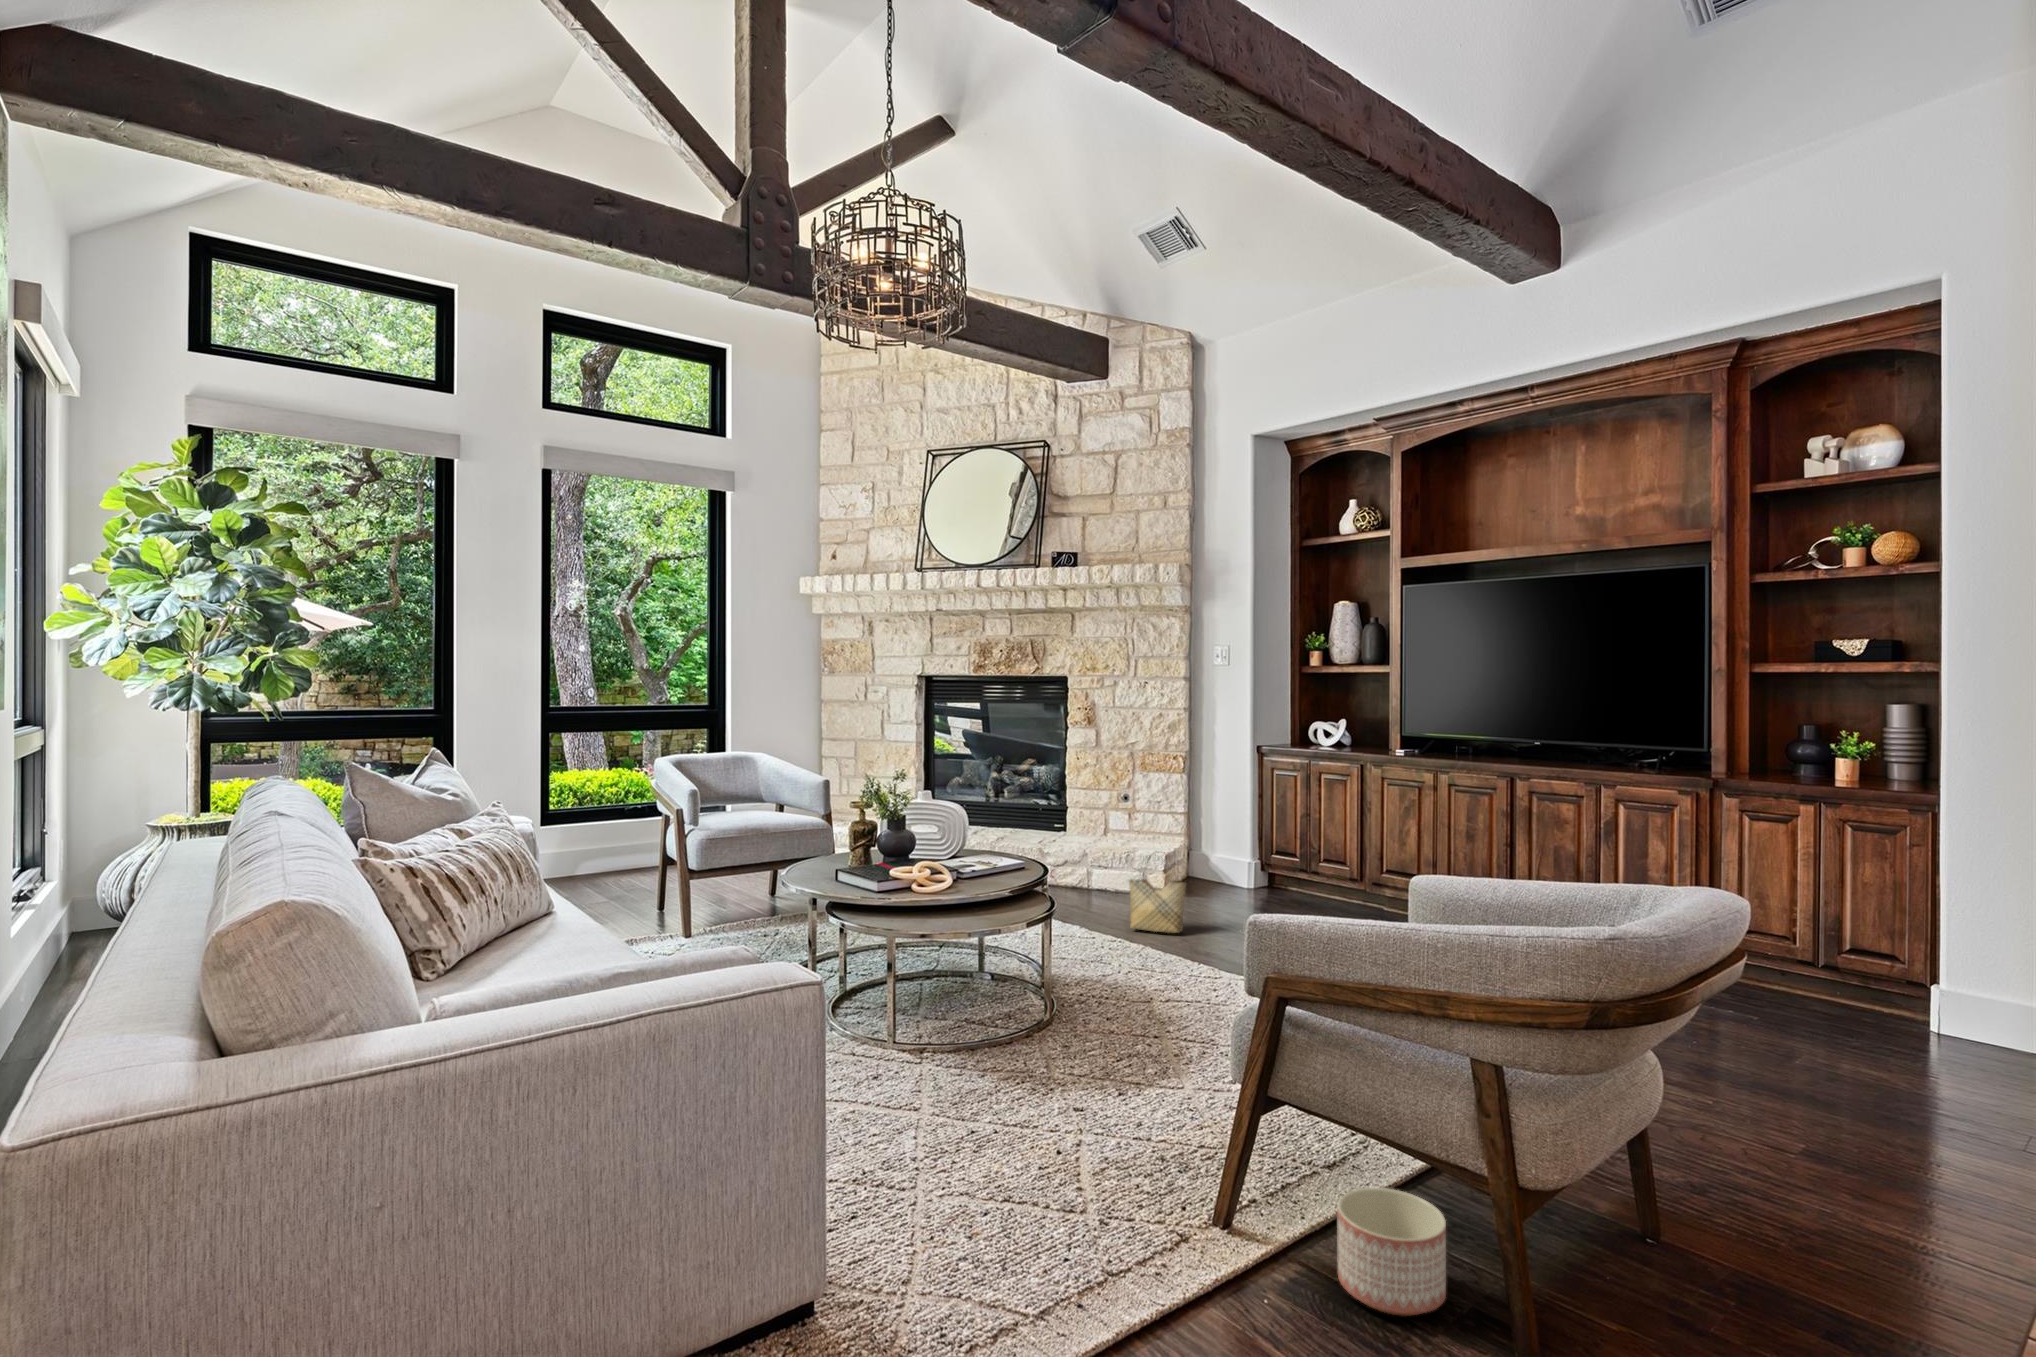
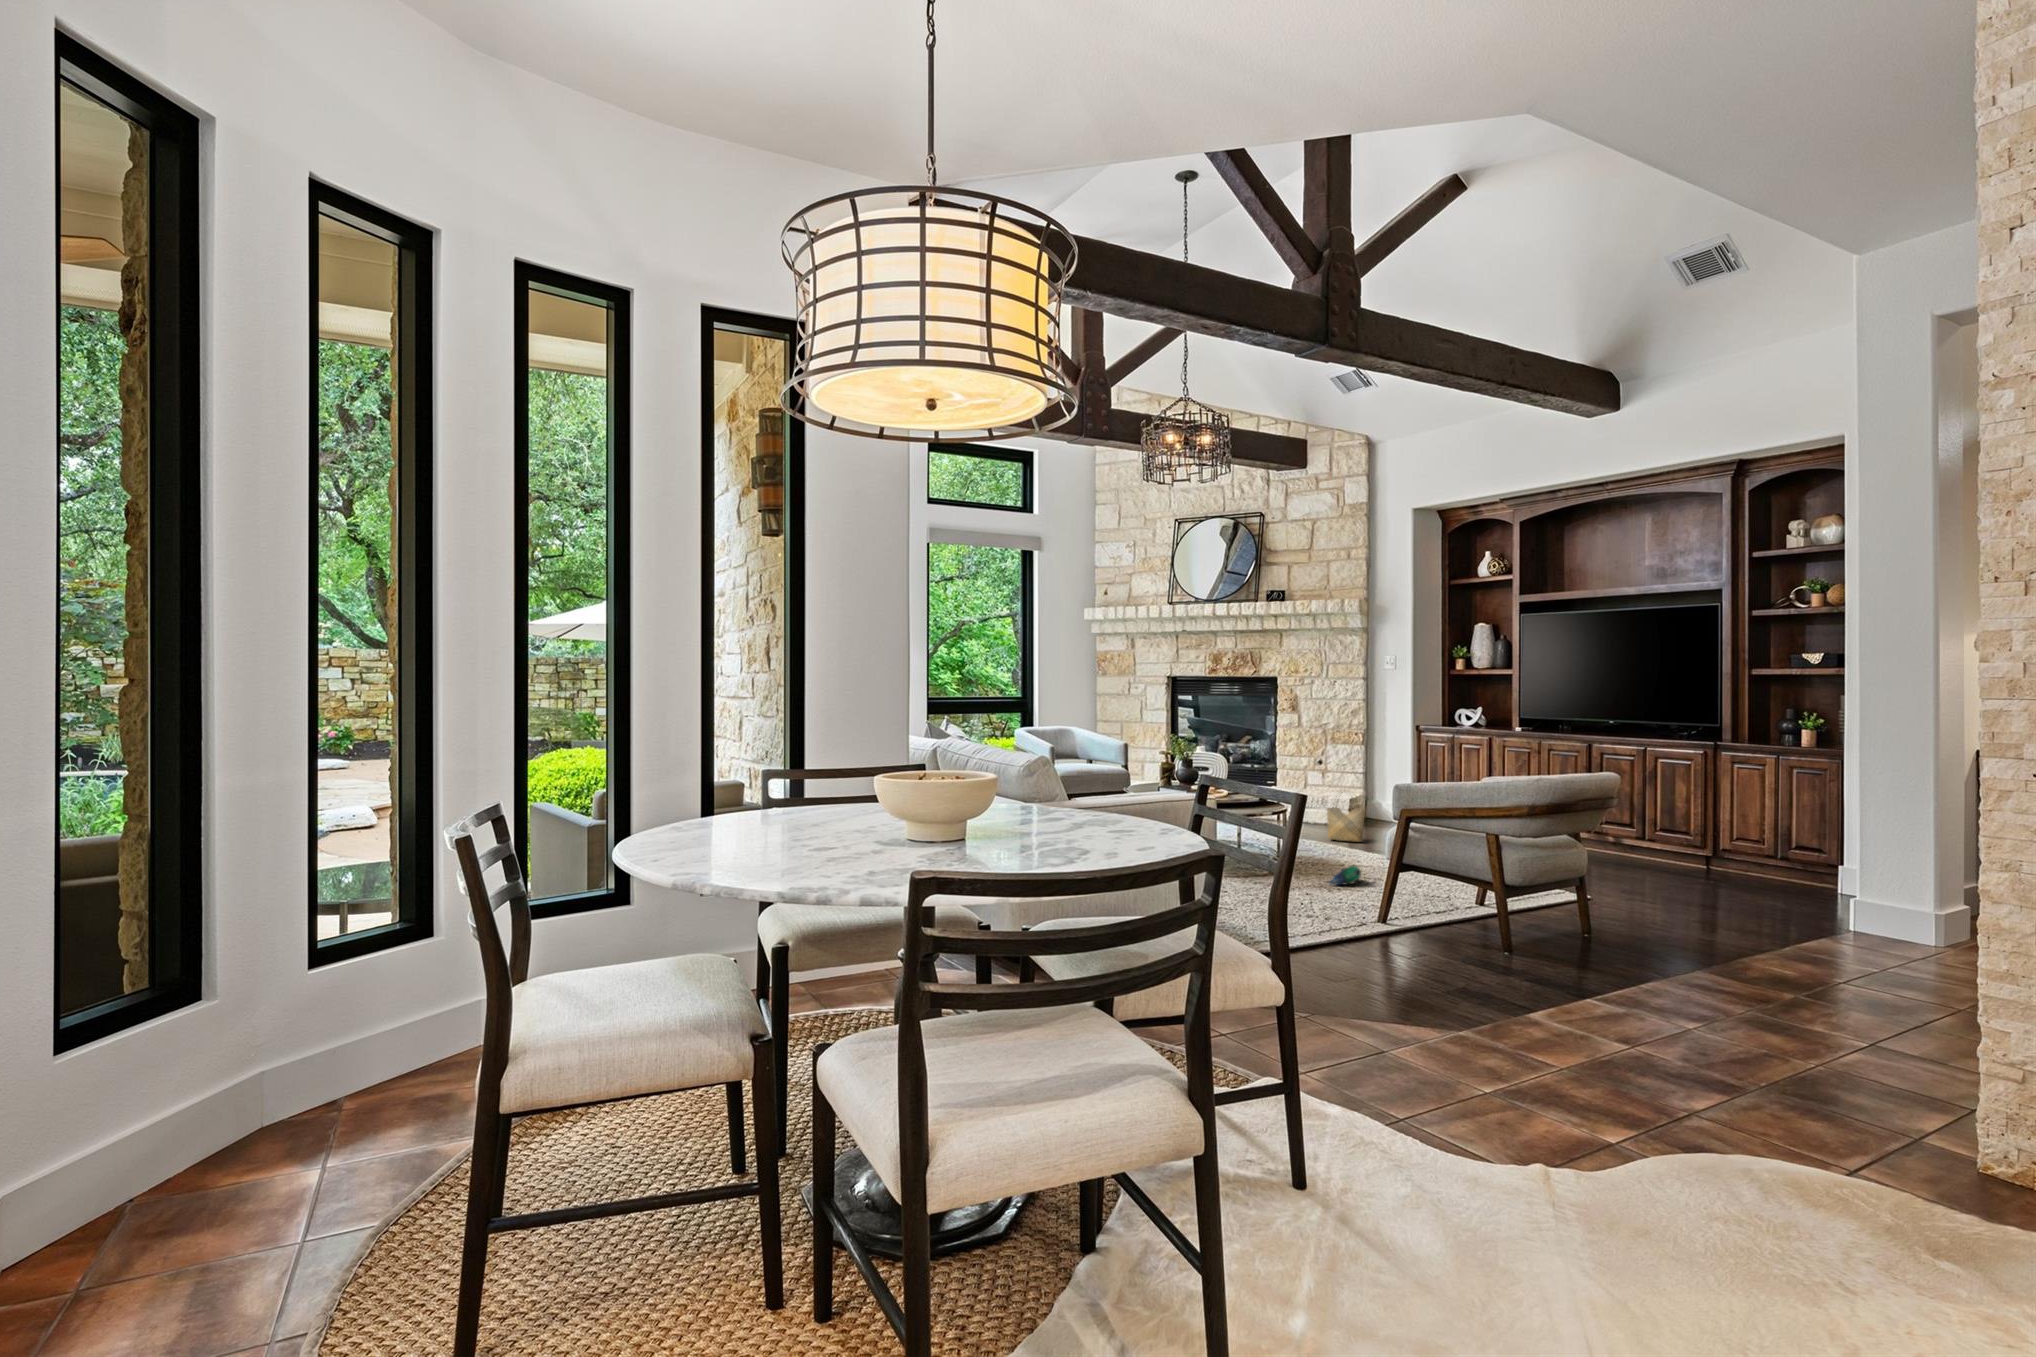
plush toy: none [1117,1021,1177,1065] -> present [1329,866,1361,885]
planter: present [1337,1187,1446,1316] -> none [1437,903,1485,946]

